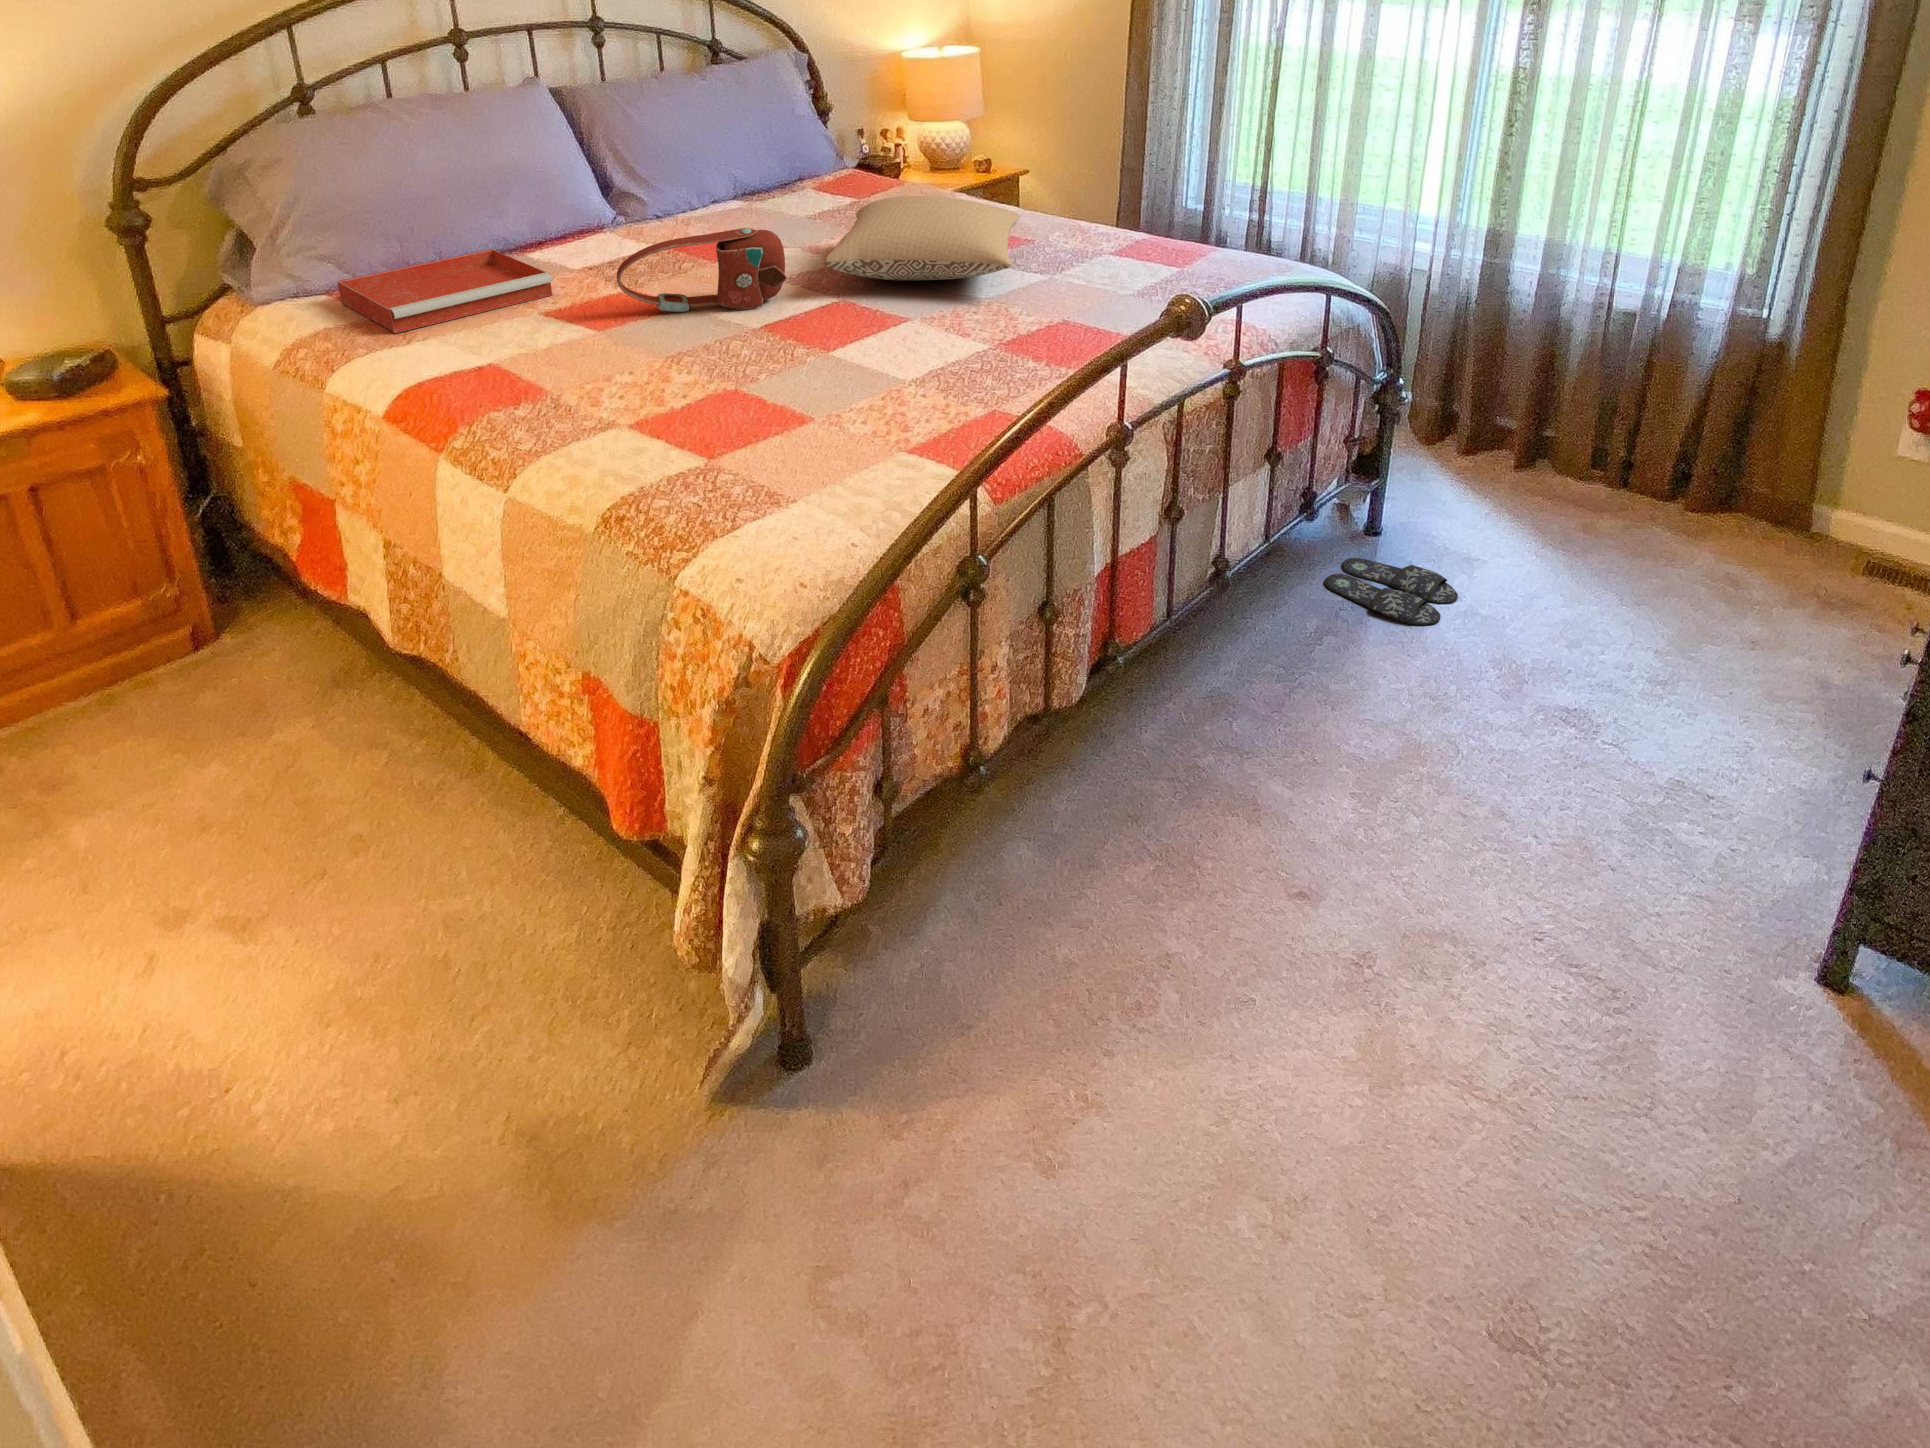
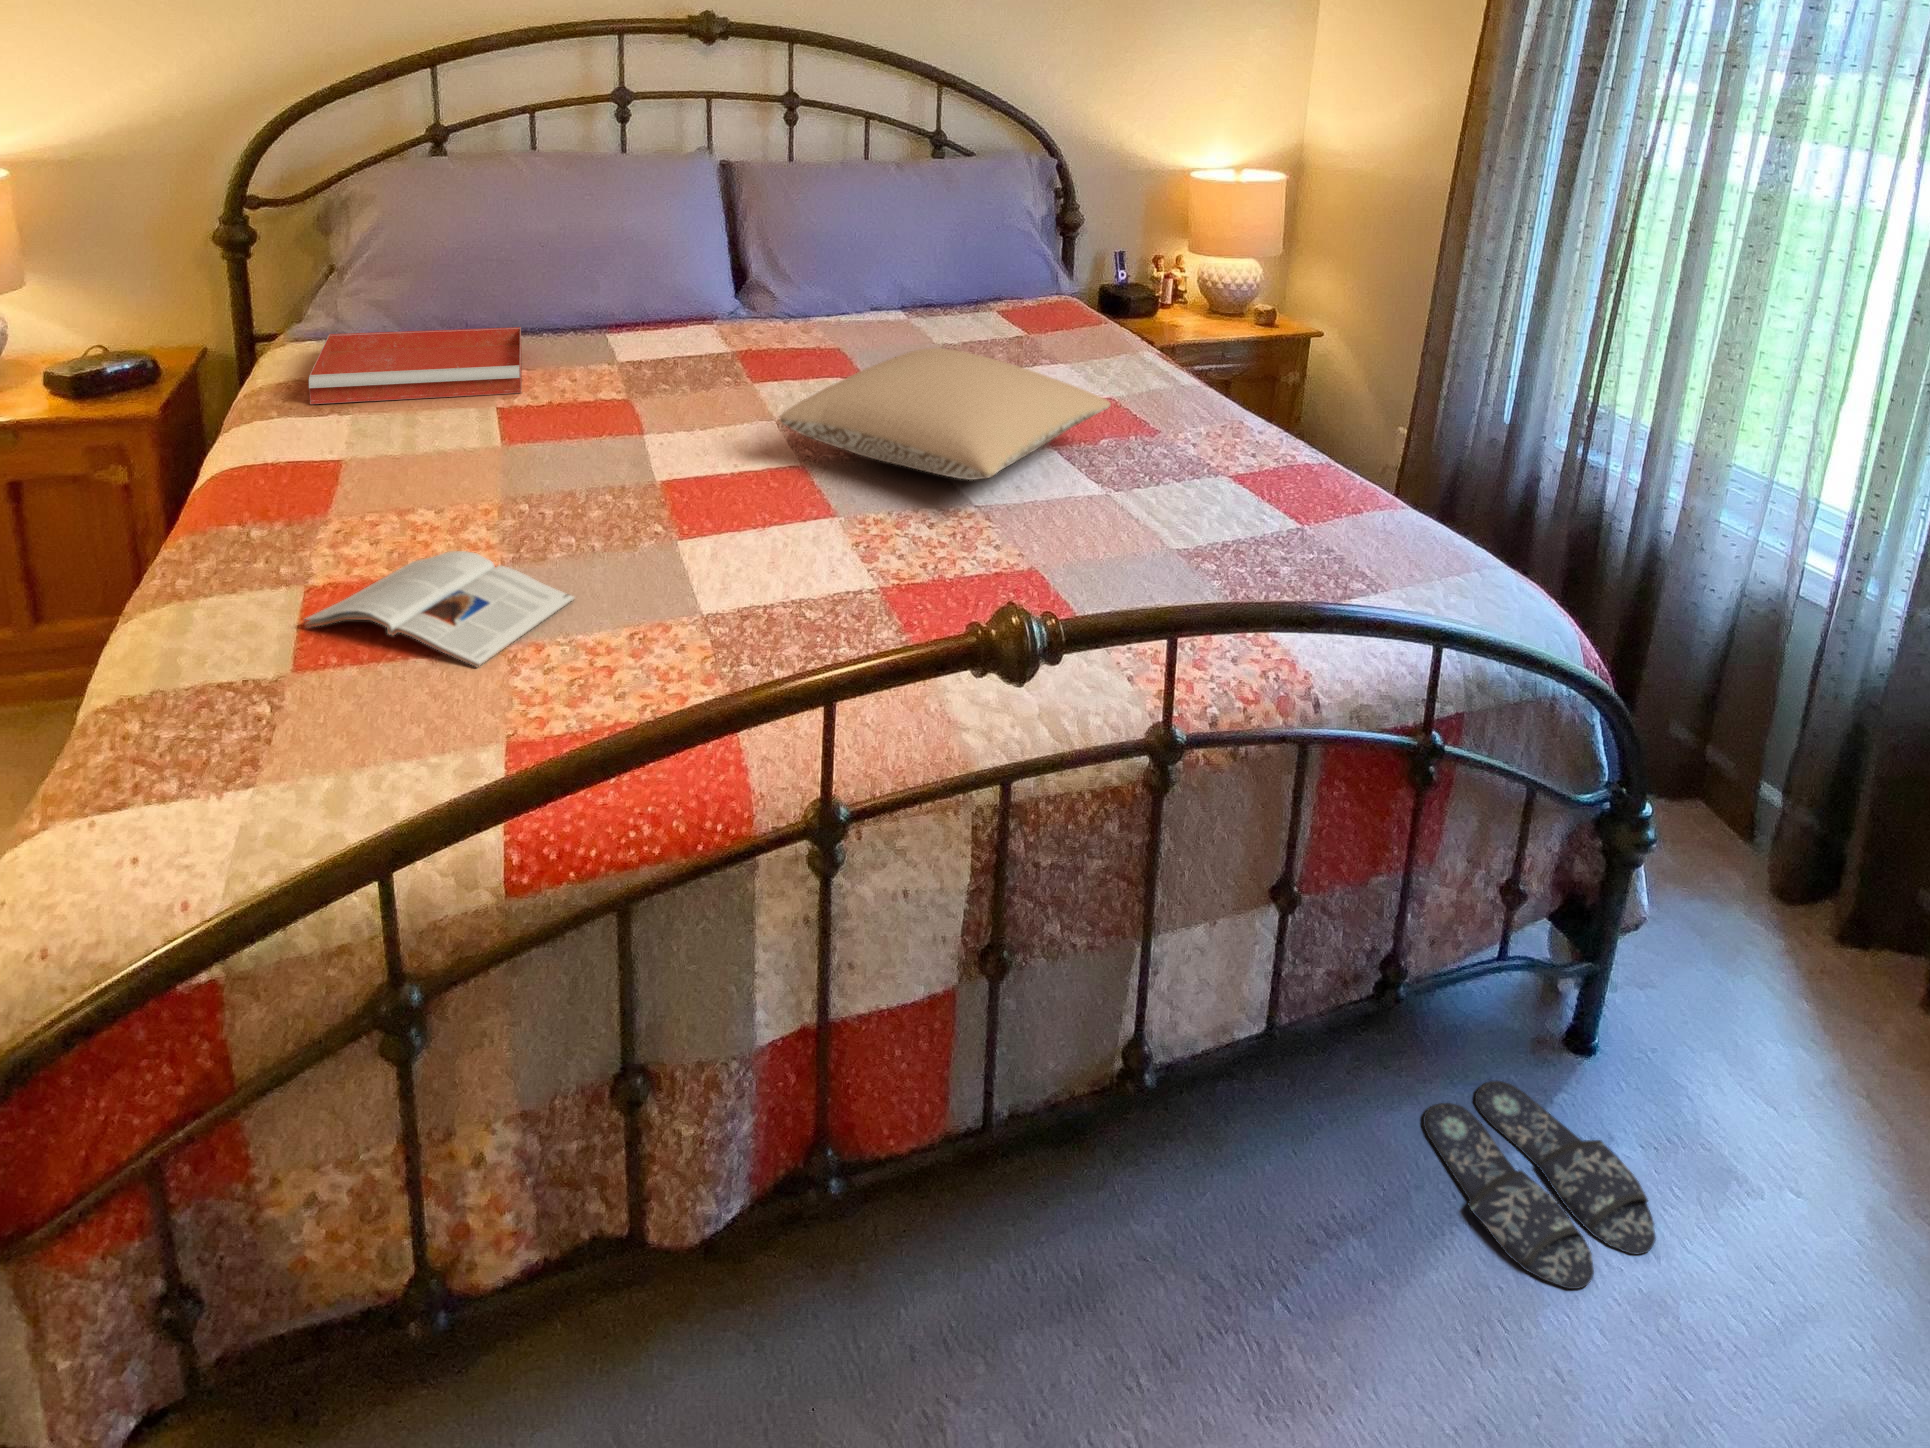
handbag: present [617,228,787,312] -> none [528,354,739,460]
magazine: none [671,375,823,441] -> present [304,551,574,667]

